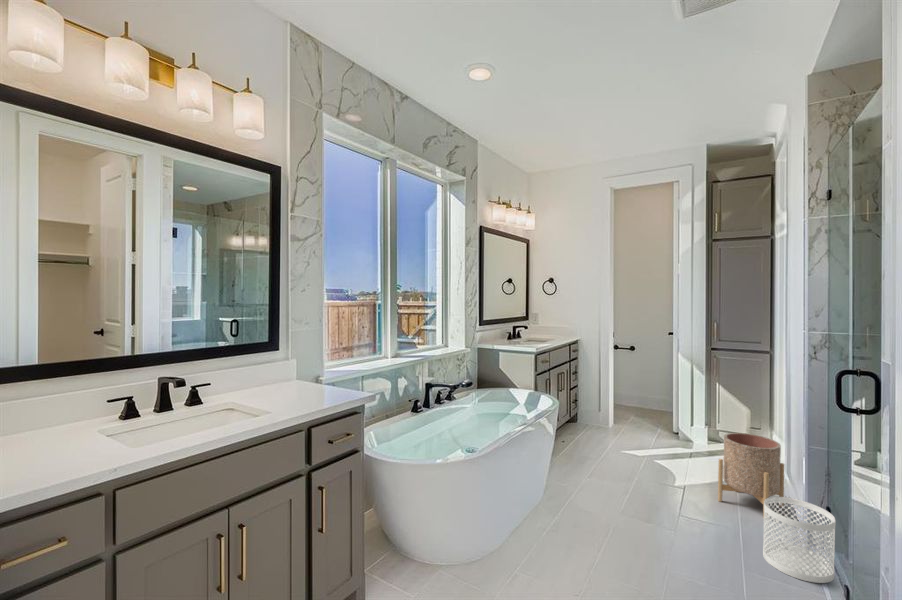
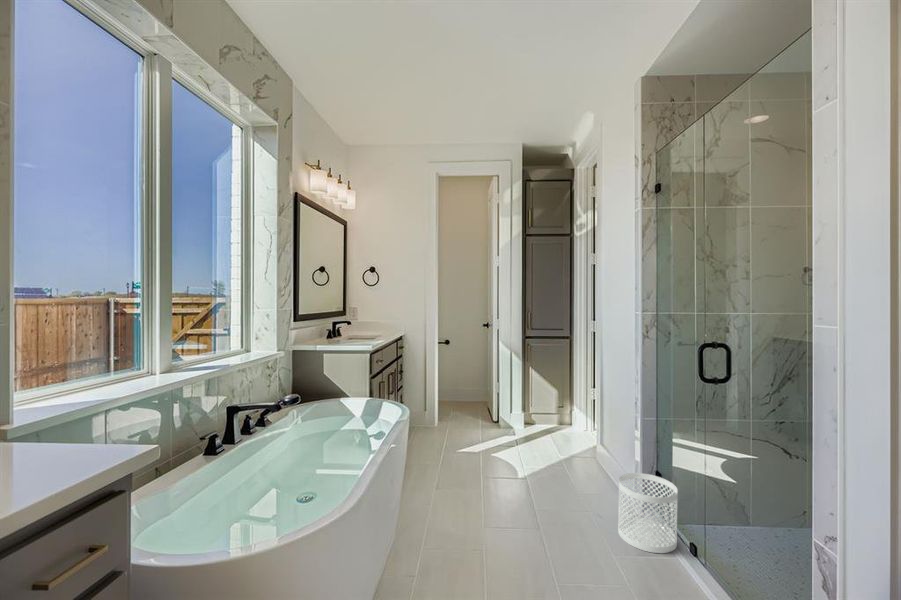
planter: present [718,433,784,517] -> none [558,414,607,494]

